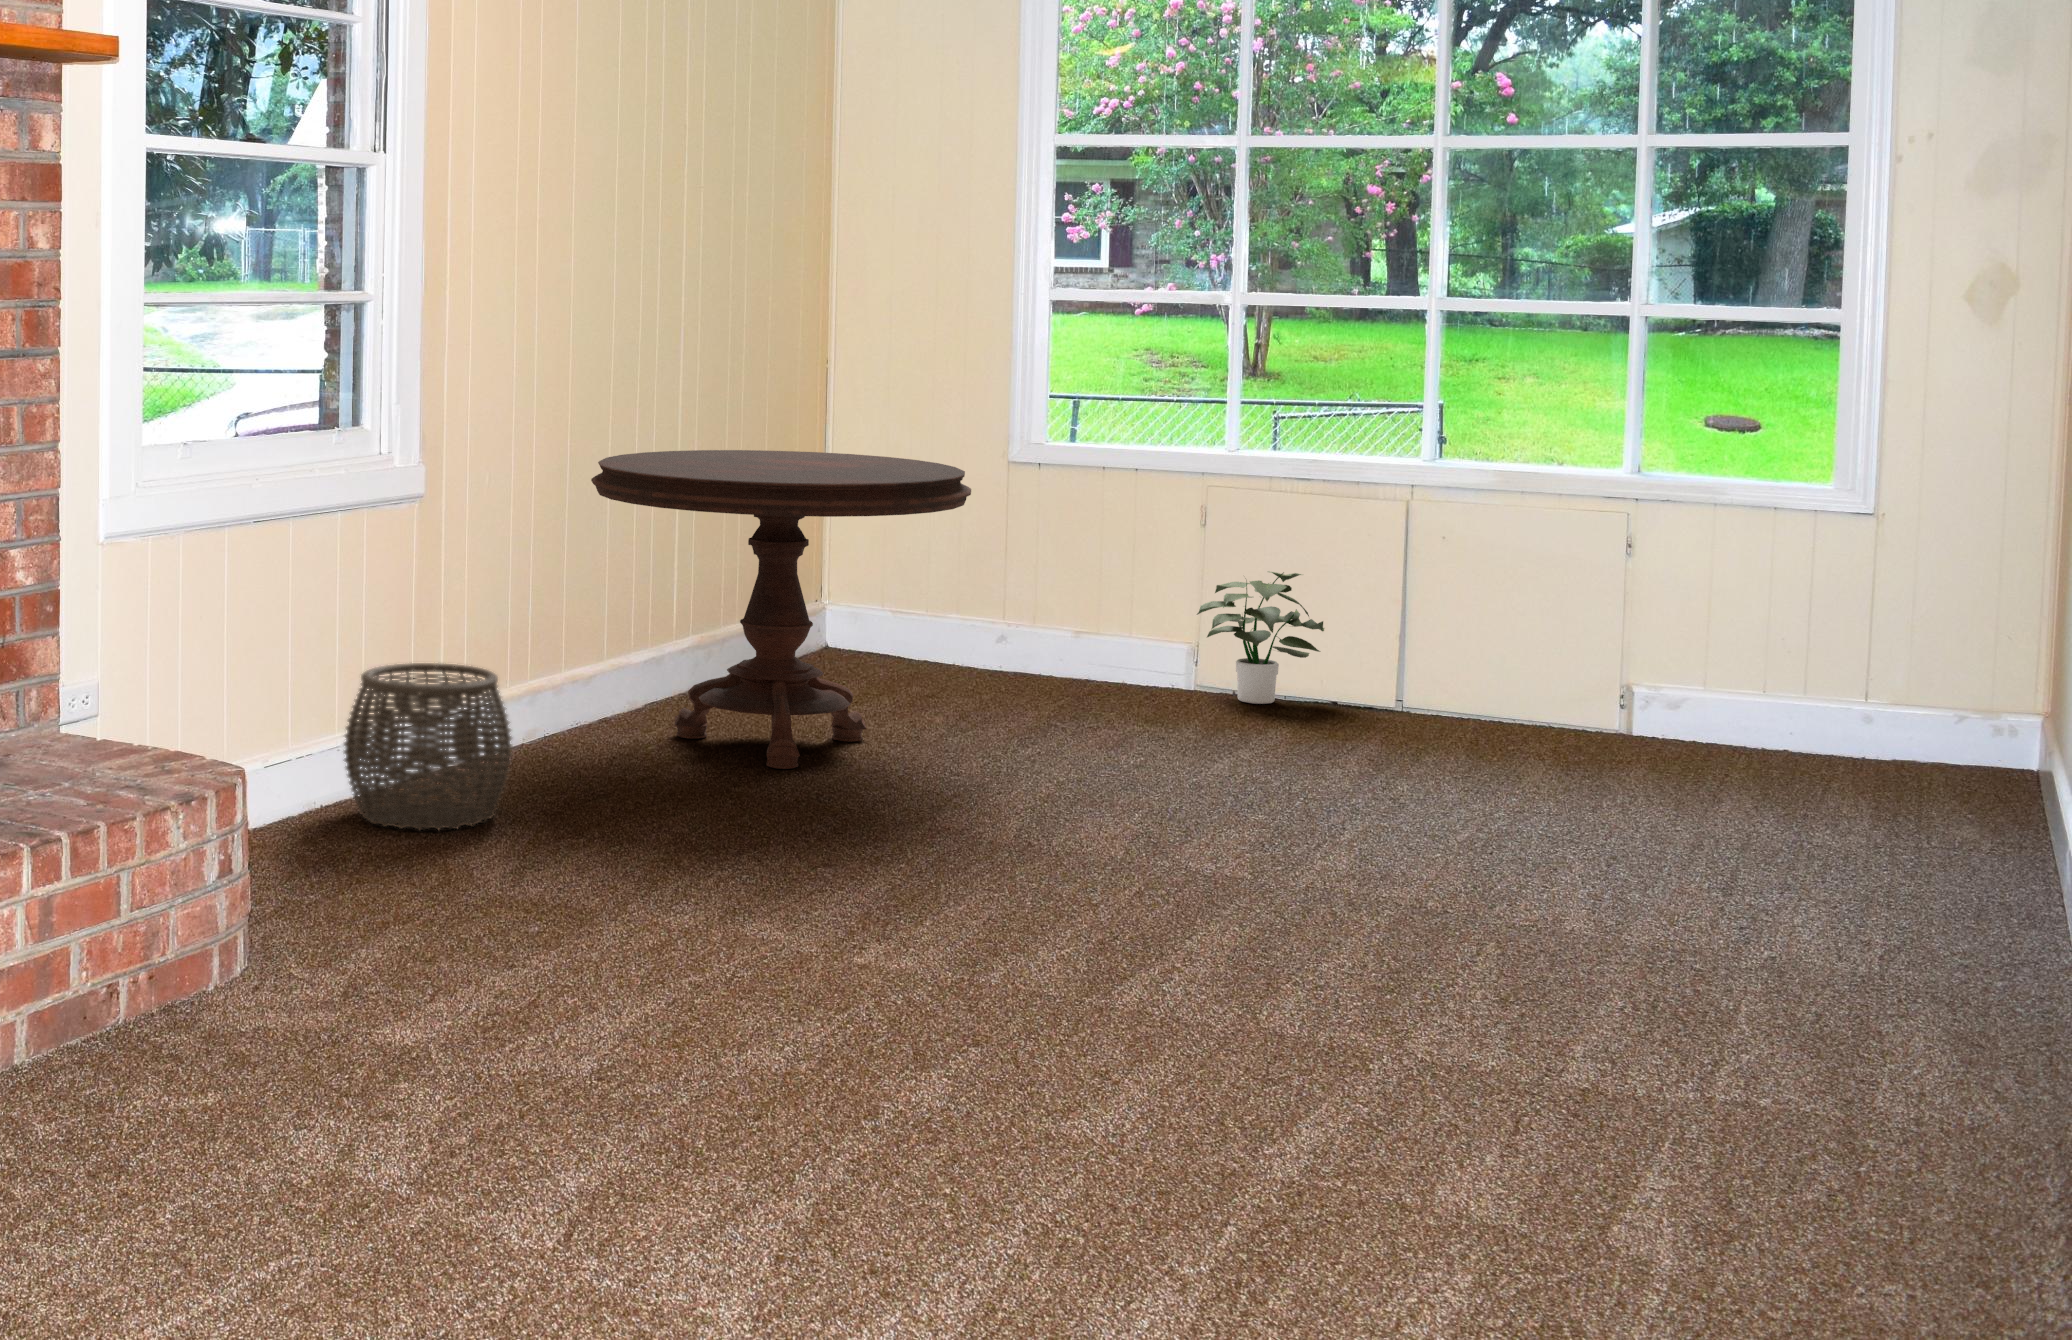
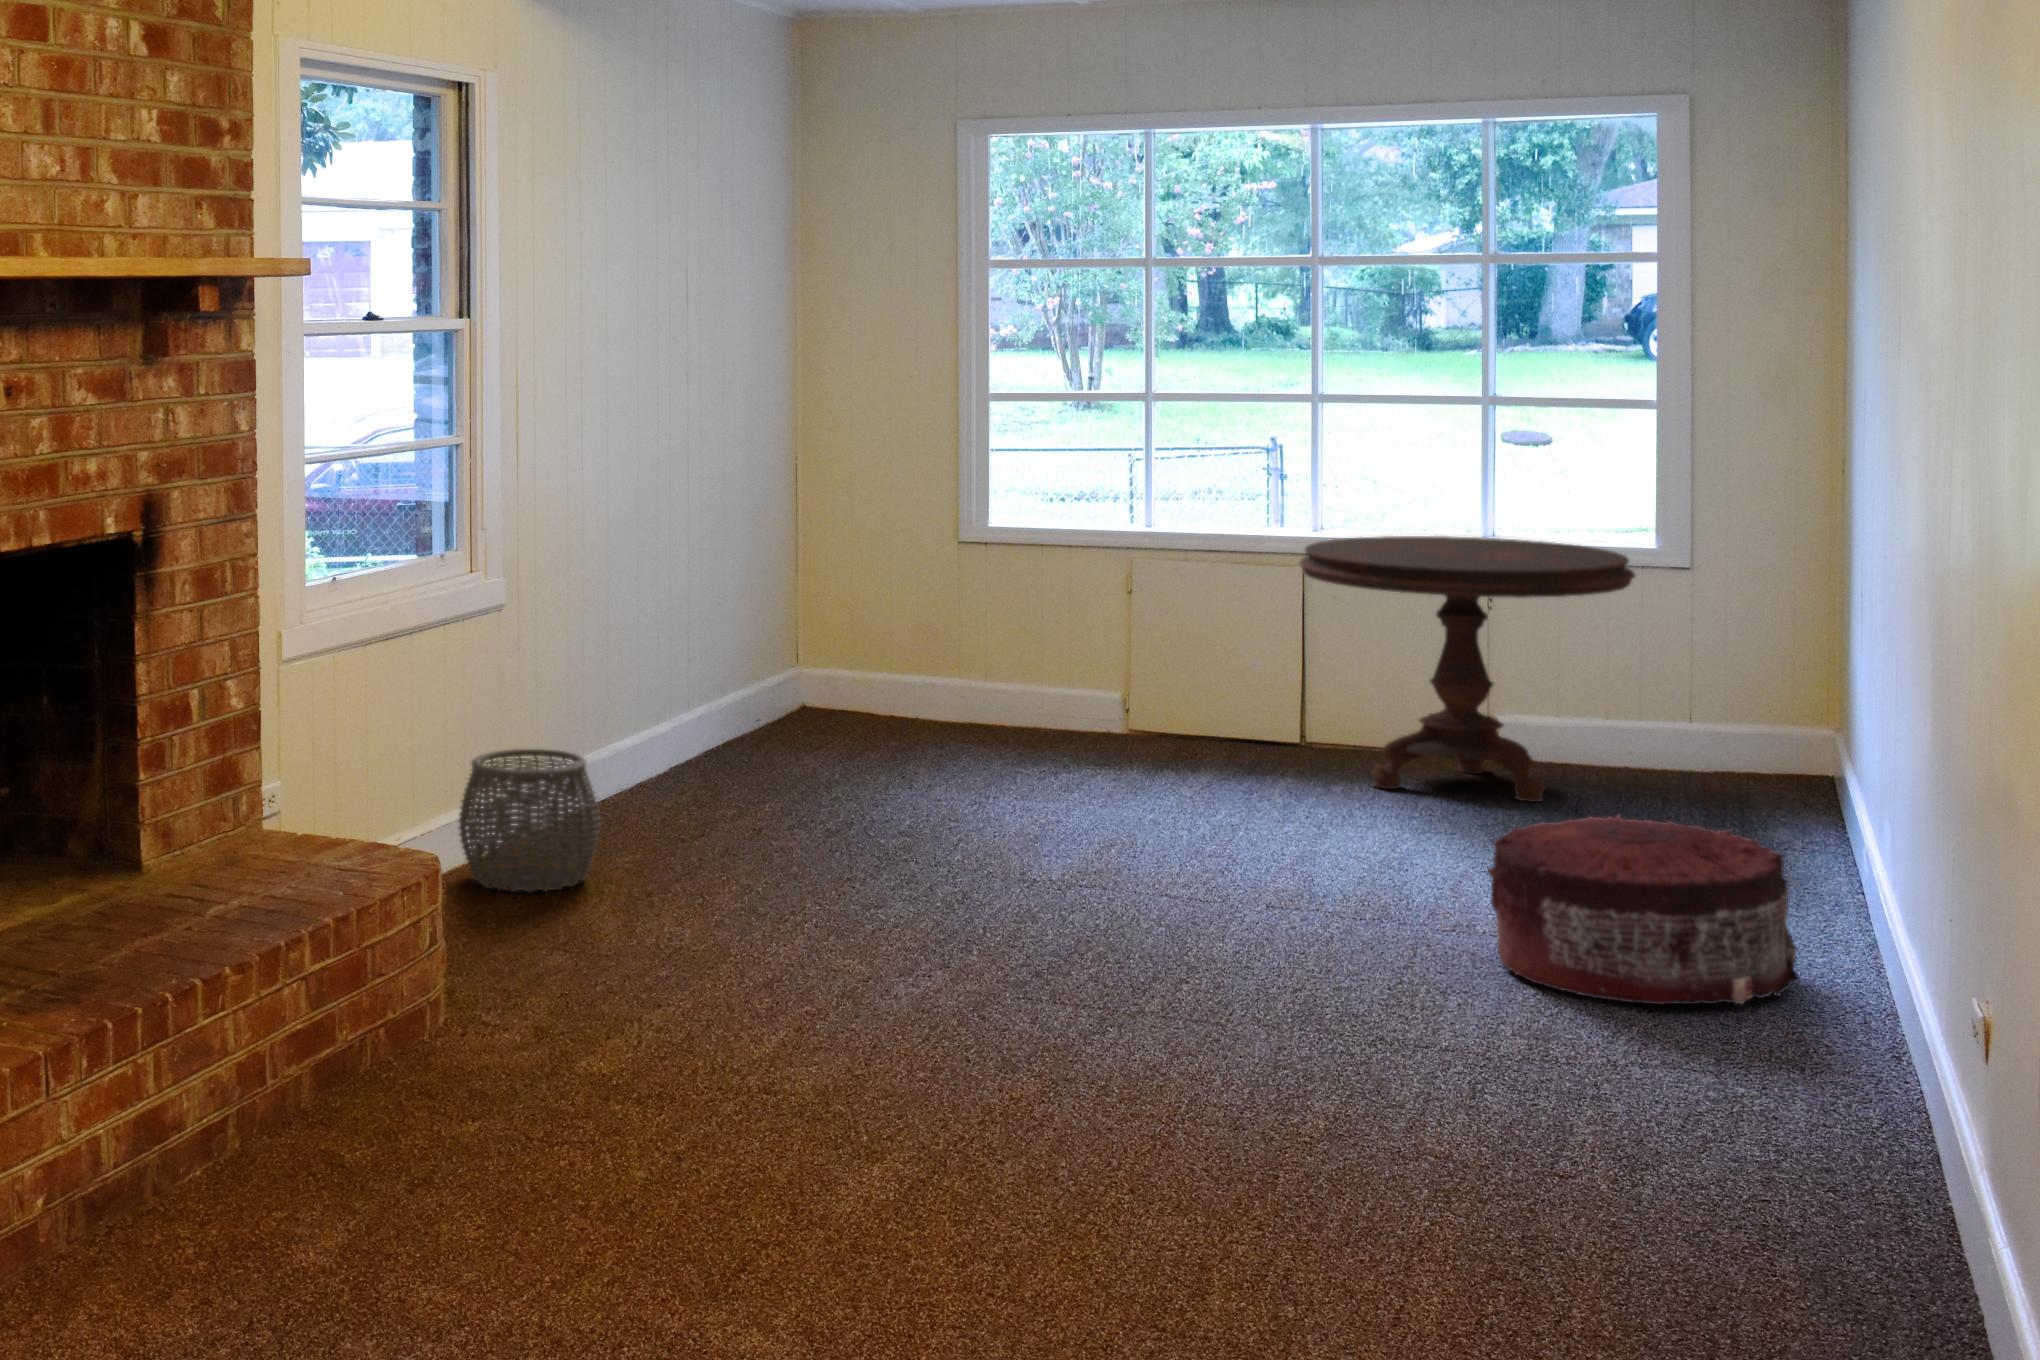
side table: present [591,450,971,769] -> present [1299,536,1635,802]
potted plant: present [1197,571,1324,704] -> none [1122,633,1231,746]
pouf: none [1570,783,1961,1023] -> present [1488,815,1800,1004]

